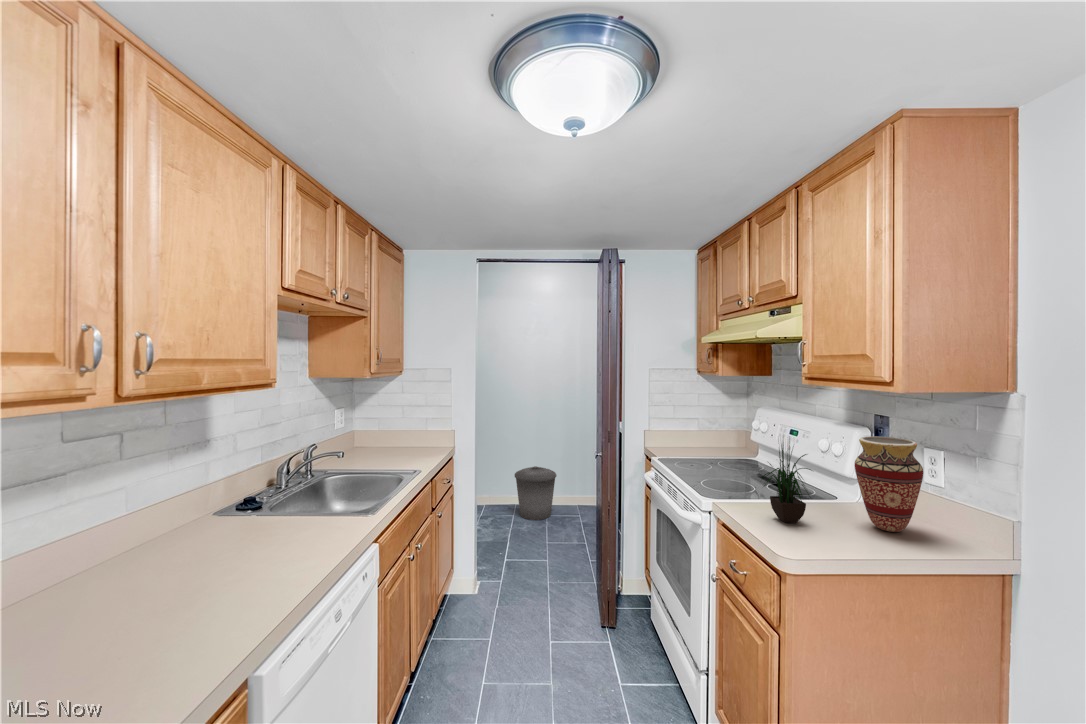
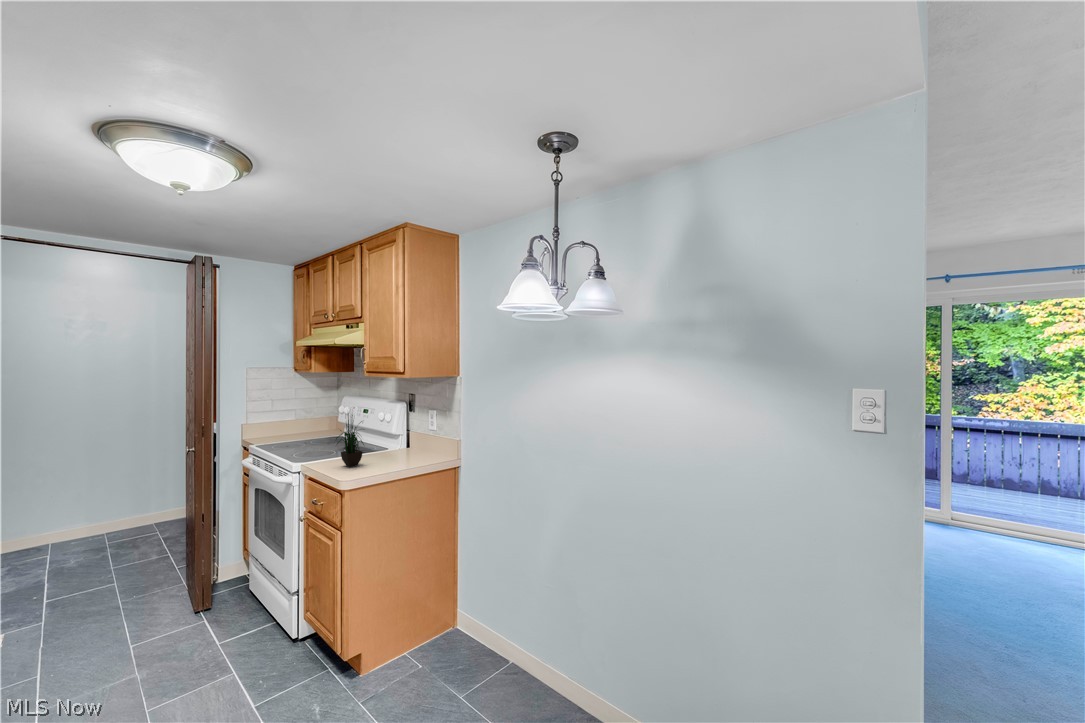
vase: present [855,436,923,532] -> none [391,405,424,459]
trash can: present [515,466,557,520] -> none [49,490,122,556]

